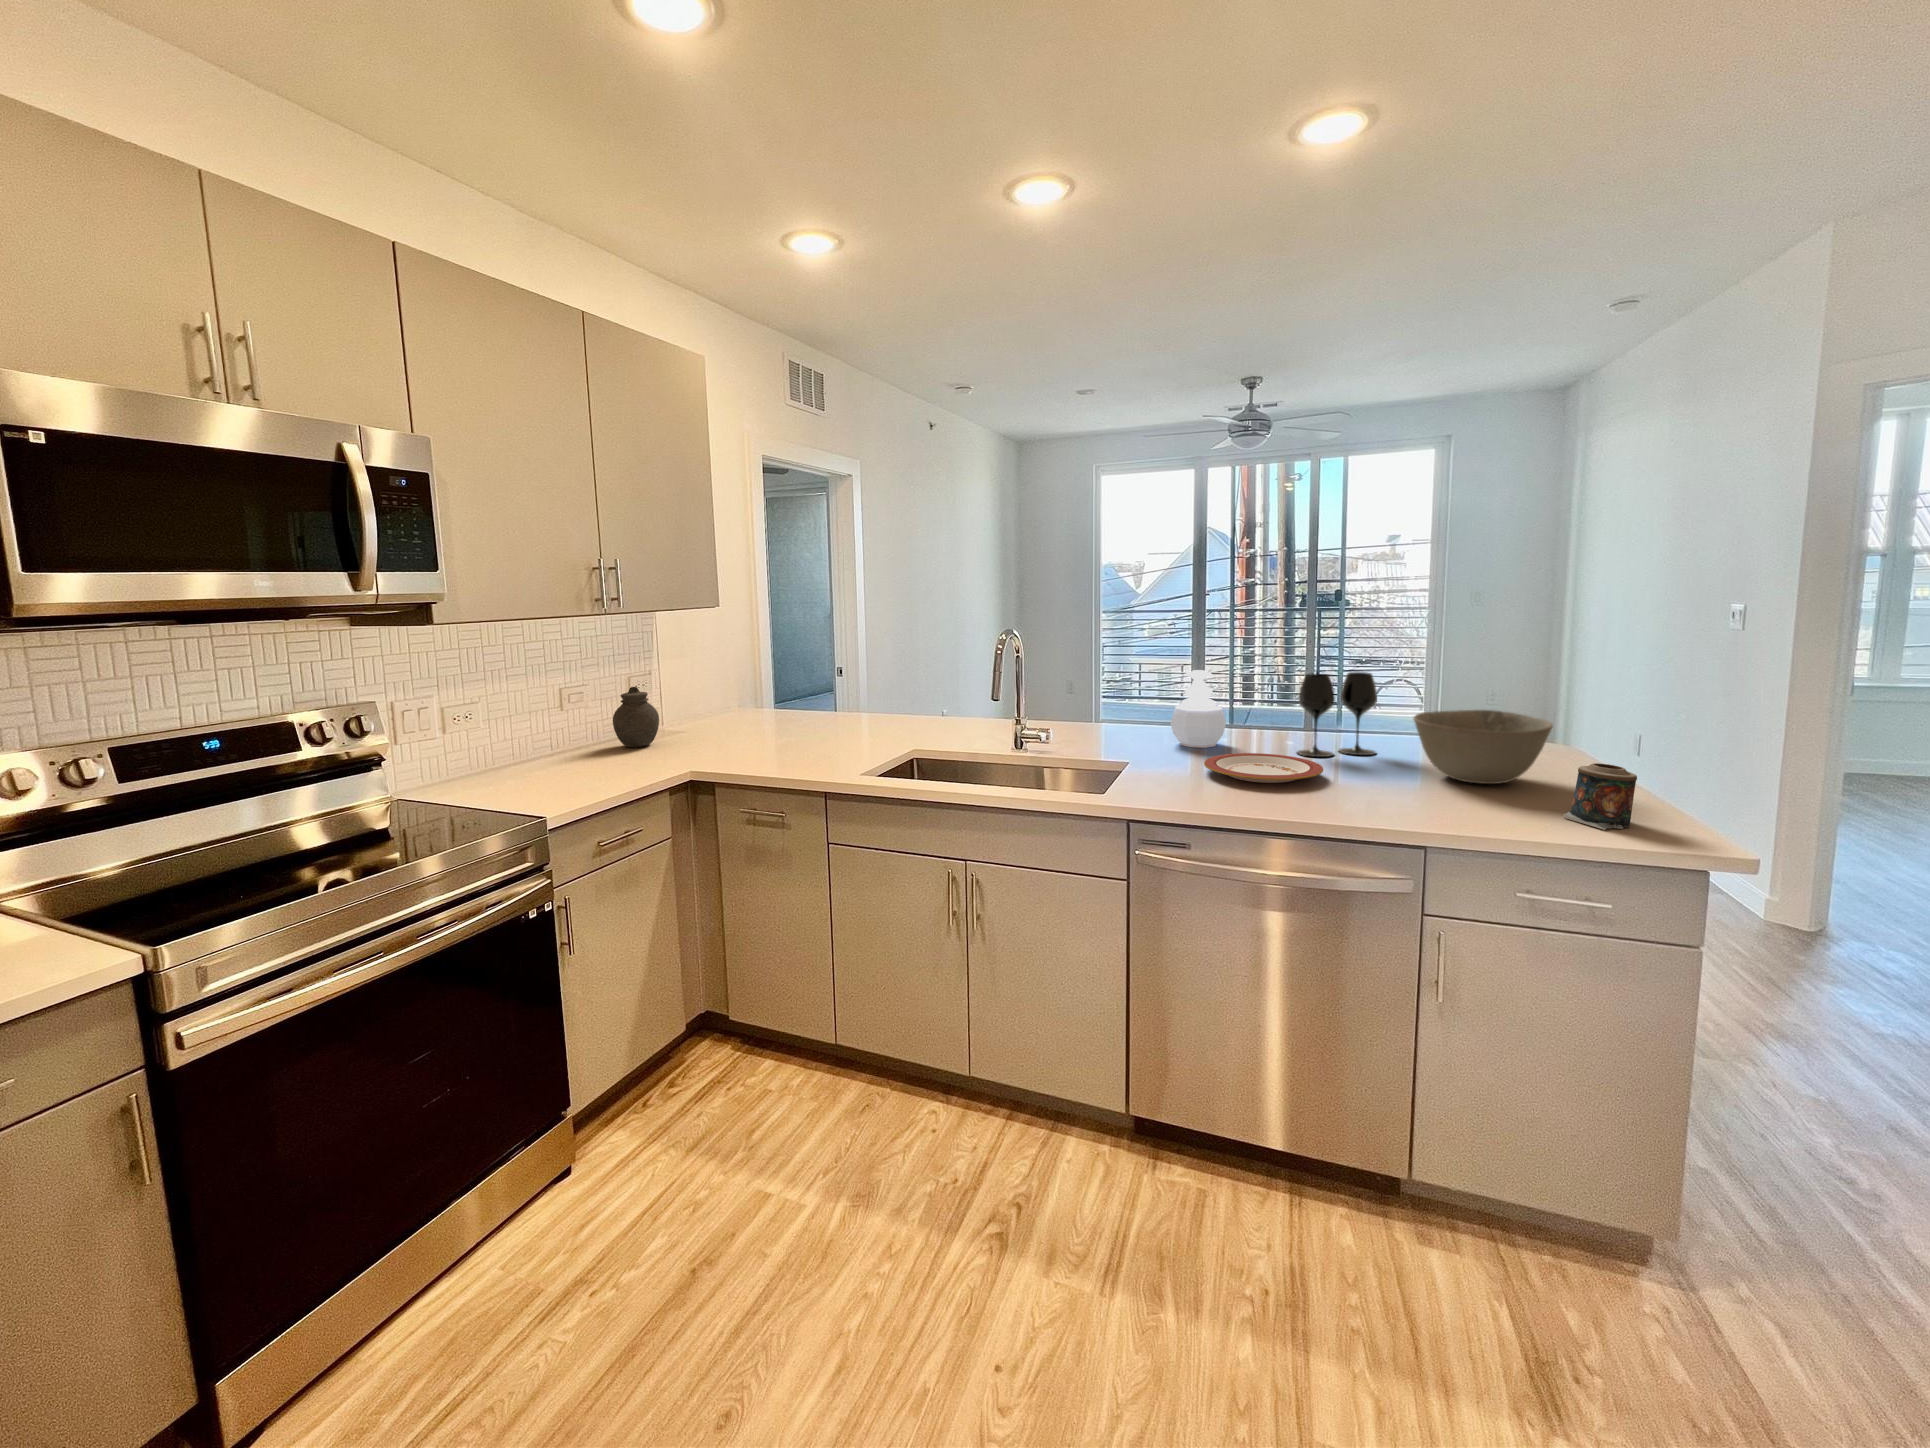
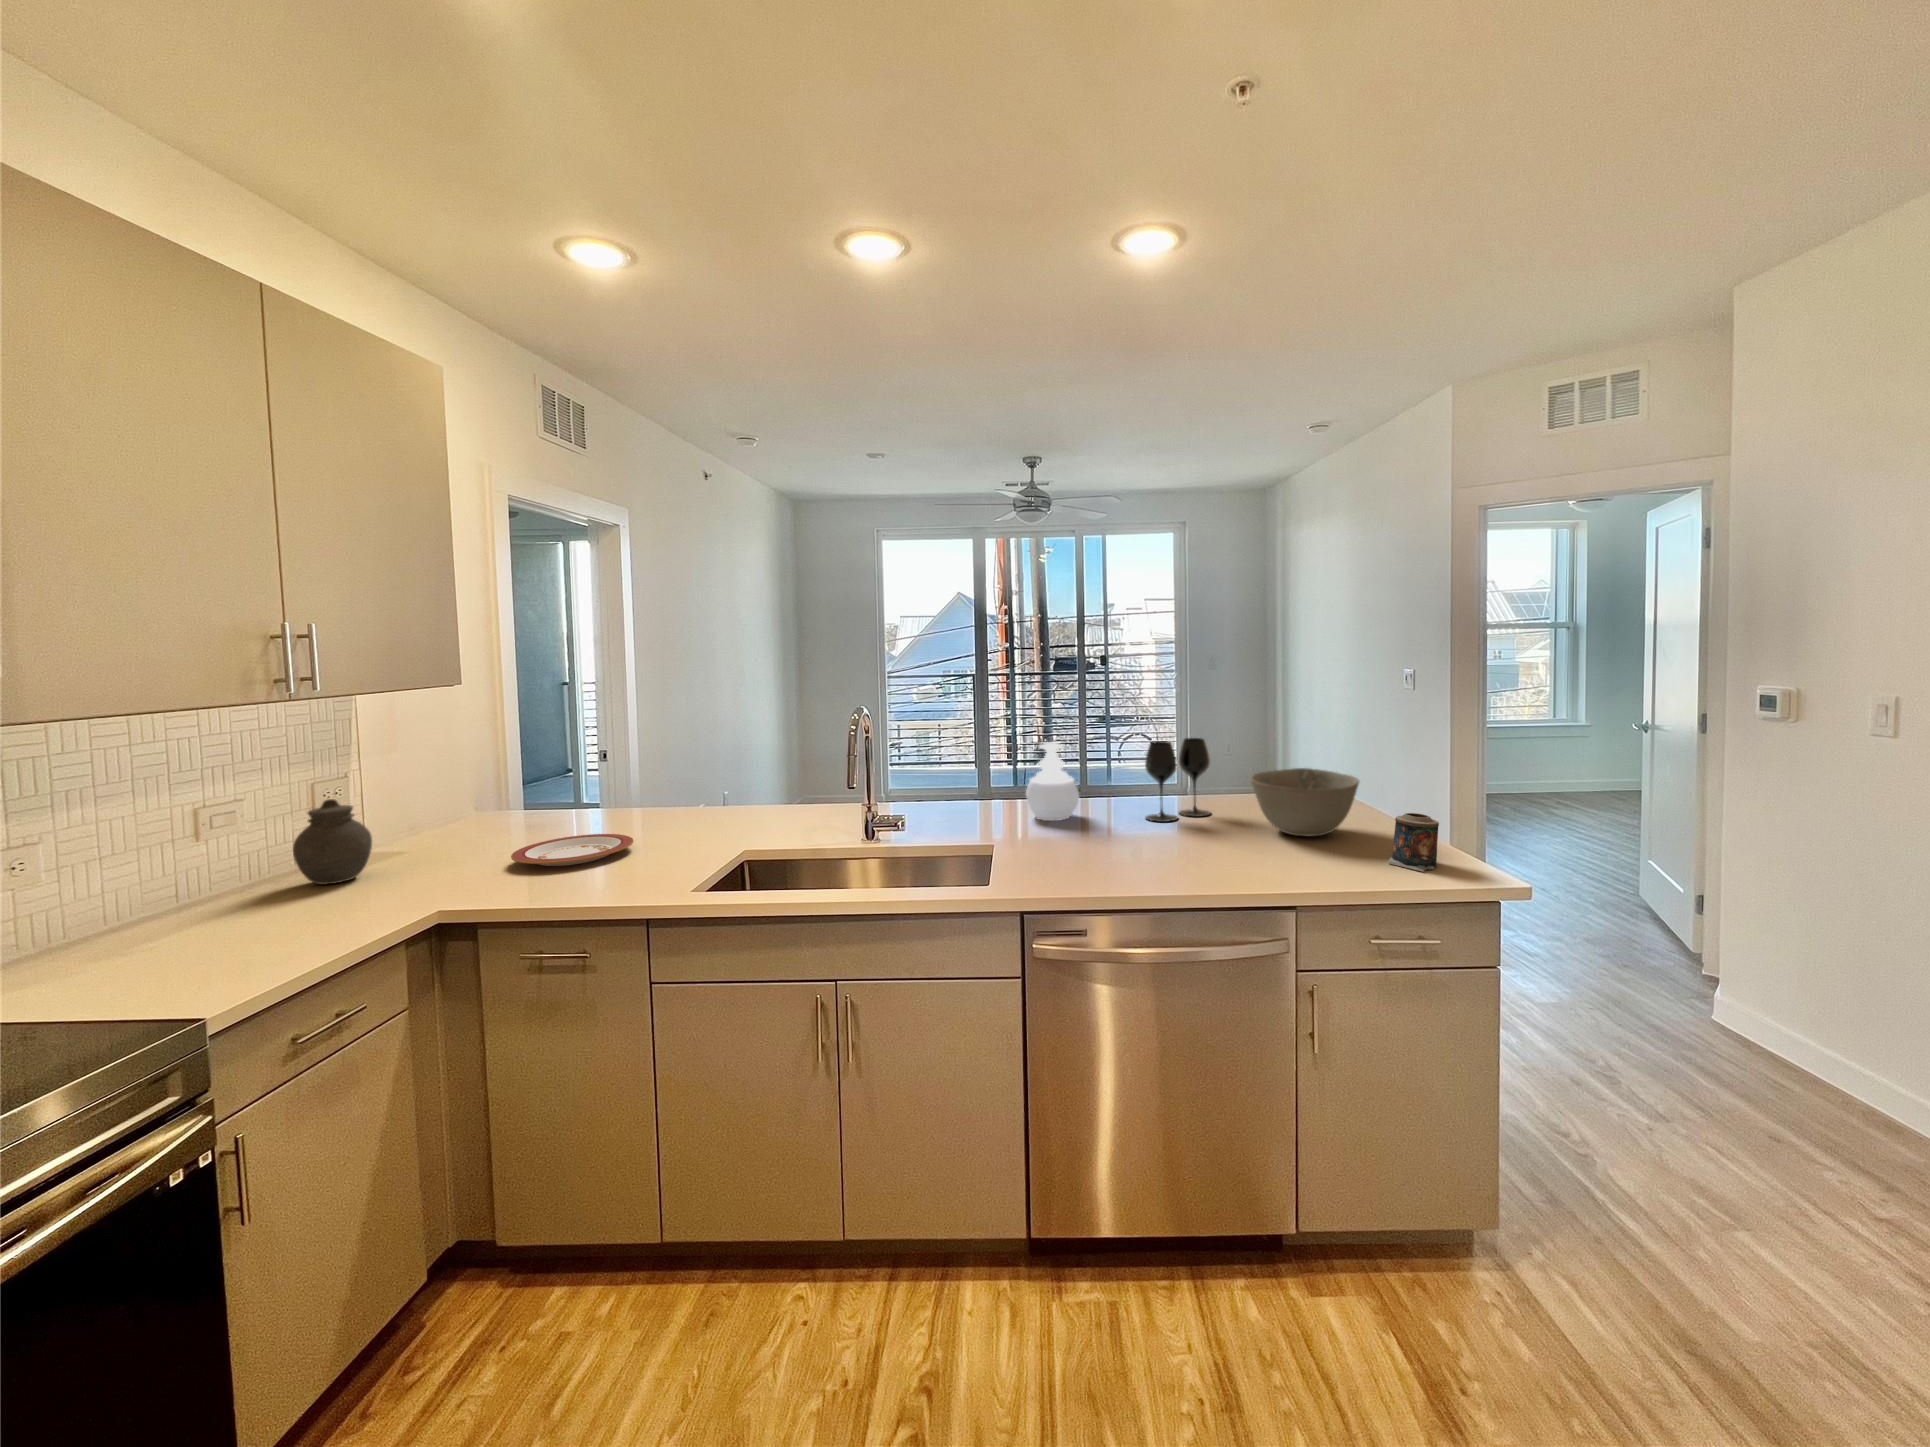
plate: present [1204,753,1323,783] -> present [511,834,633,866]

